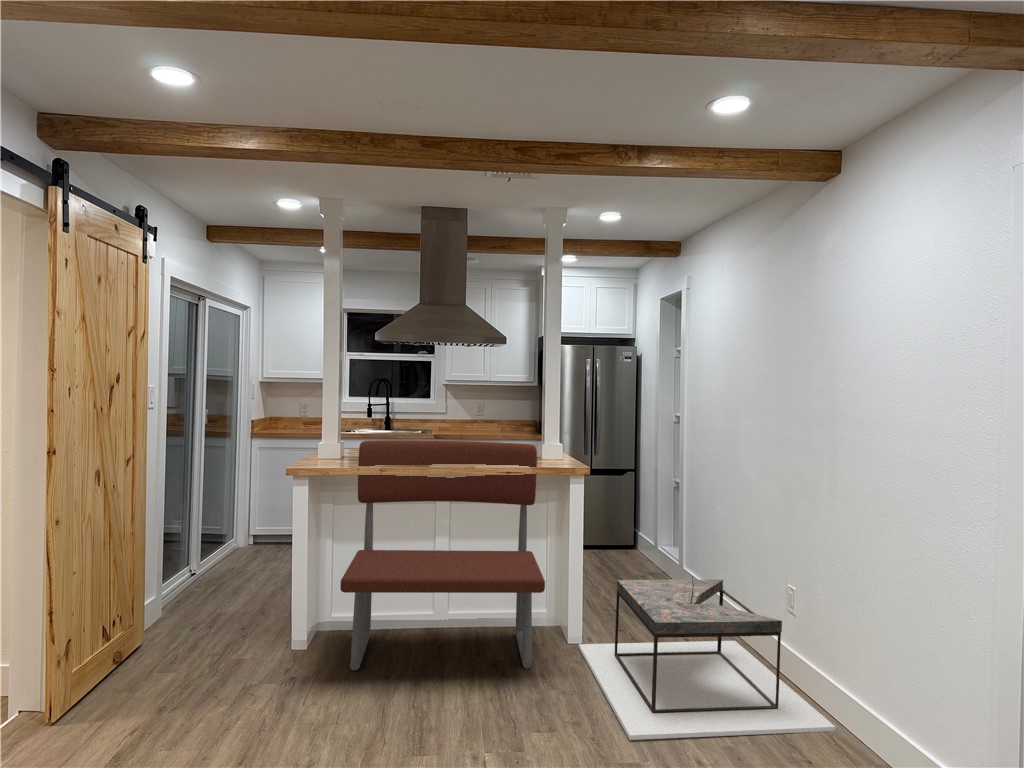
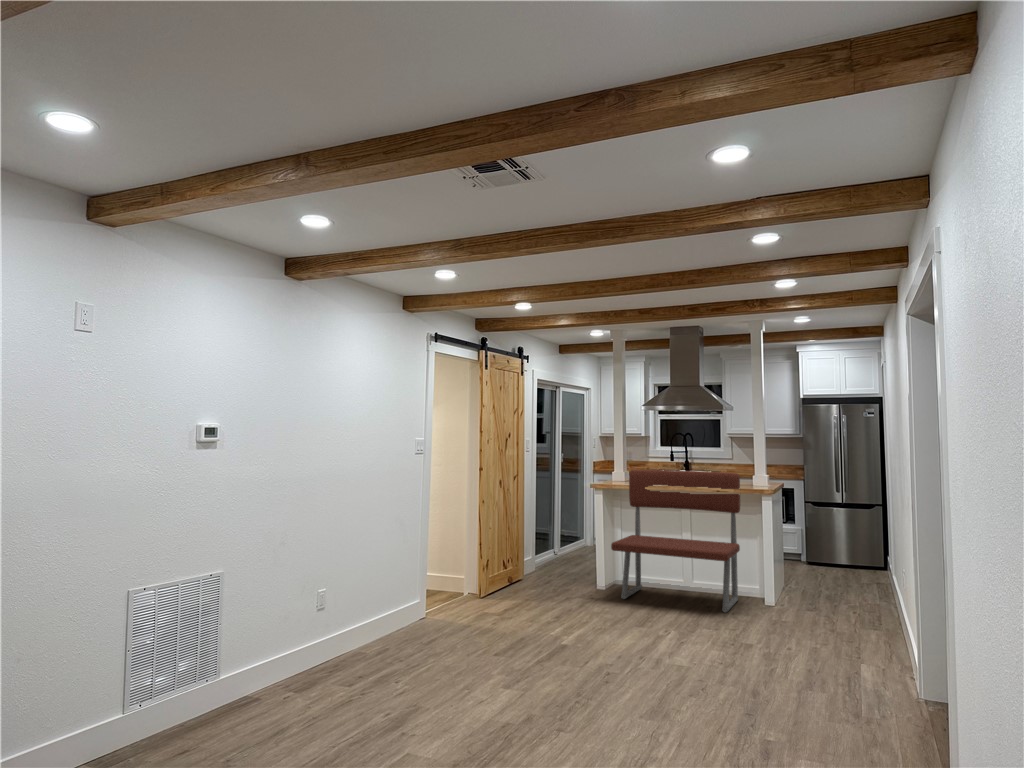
coffee table: present [579,577,835,740] -> none [755,559,906,661]

